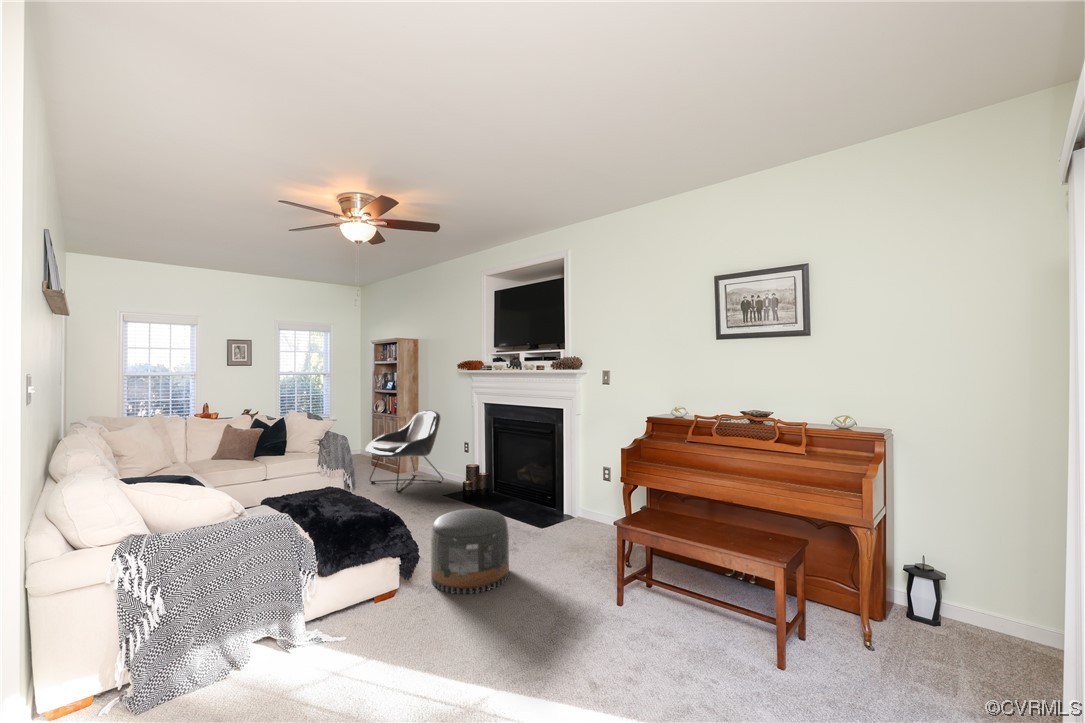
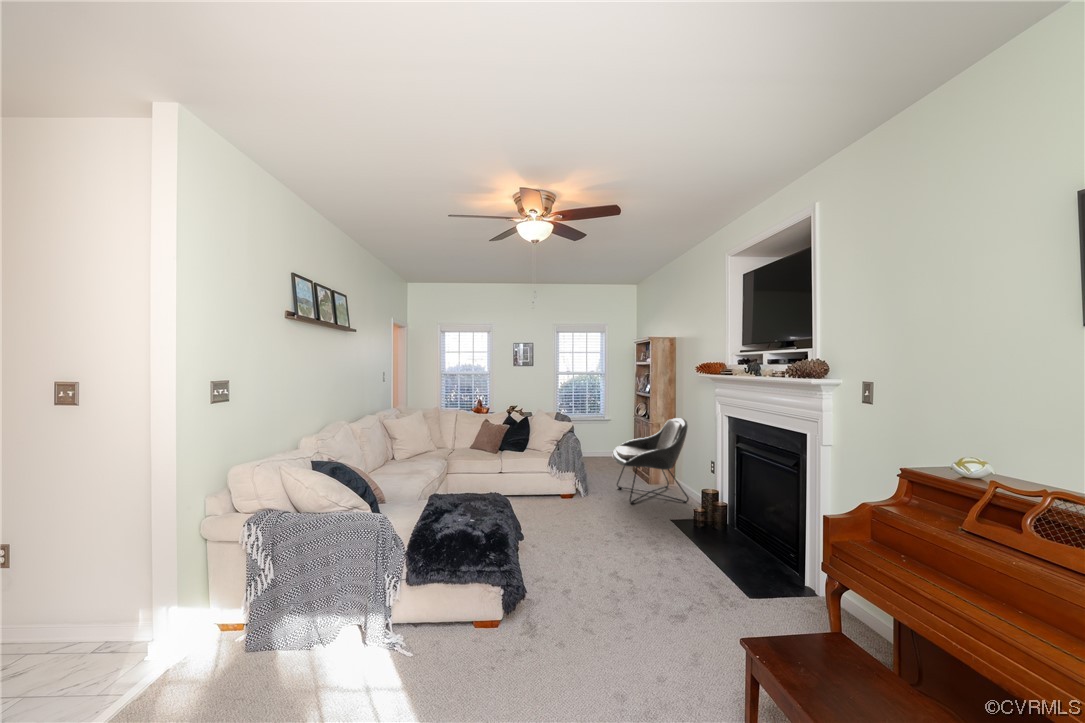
pouf: present [431,509,509,594] -> none [539,550,637,672]

